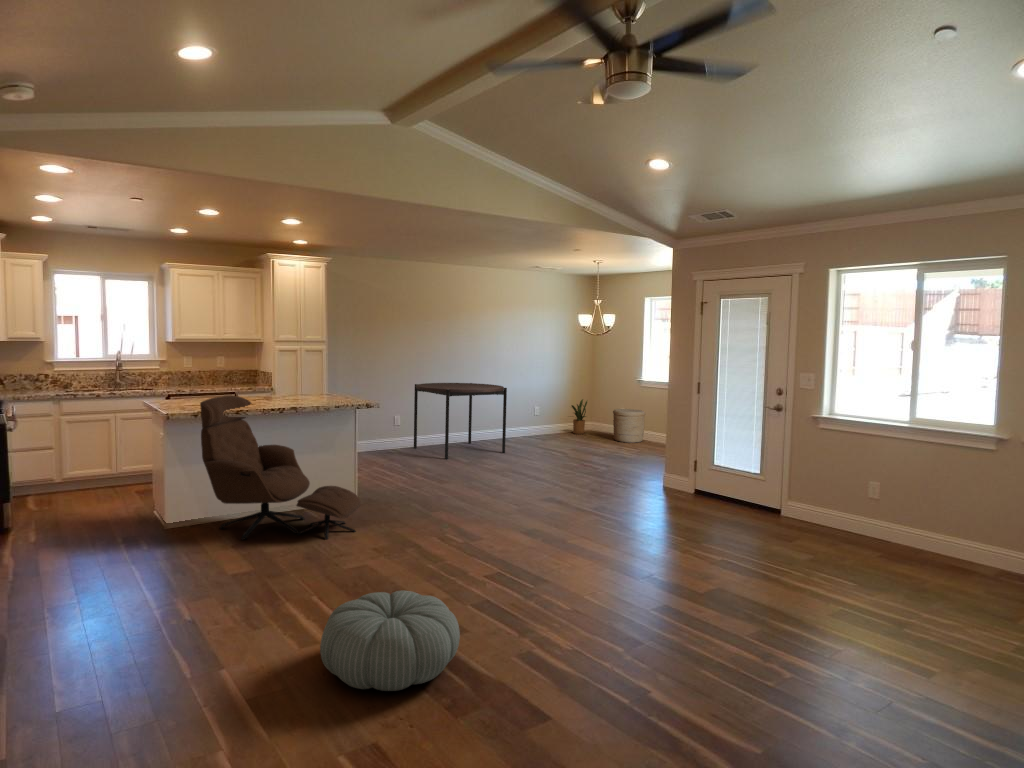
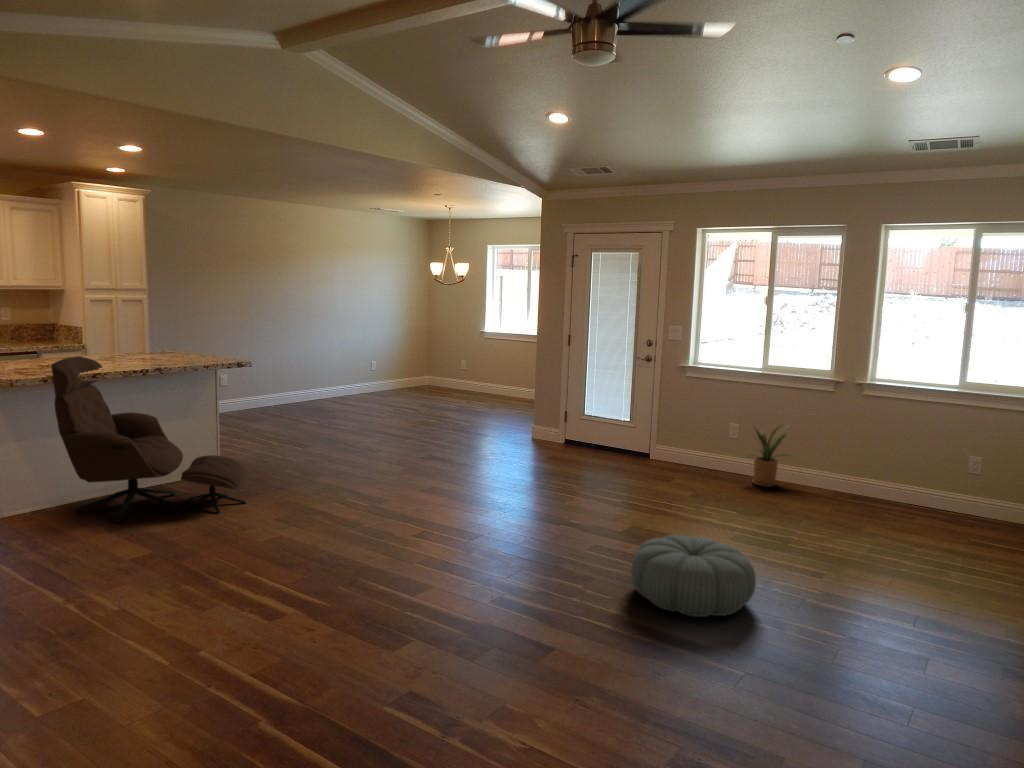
dining table: present [414,383,507,459] -> none [247,337,357,422]
house plant: present [572,399,587,434] -> present [746,423,793,487]
woven basket: present [613,409,645,443] -> none [460,362,494,397]
pouf: present [320,591,460,691] -> present [631,535,756,617]

